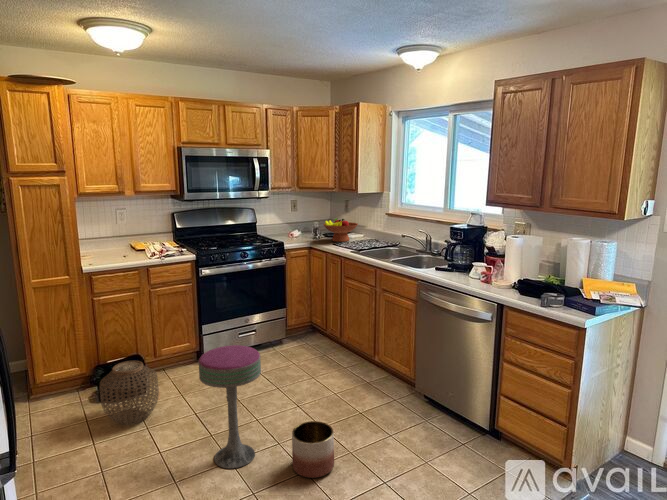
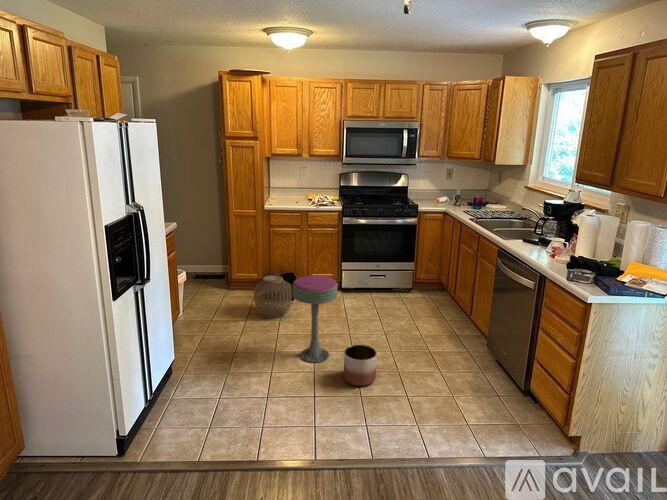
fruit bowl: present [323,218,358,242] -> none [460,189,494,211]

